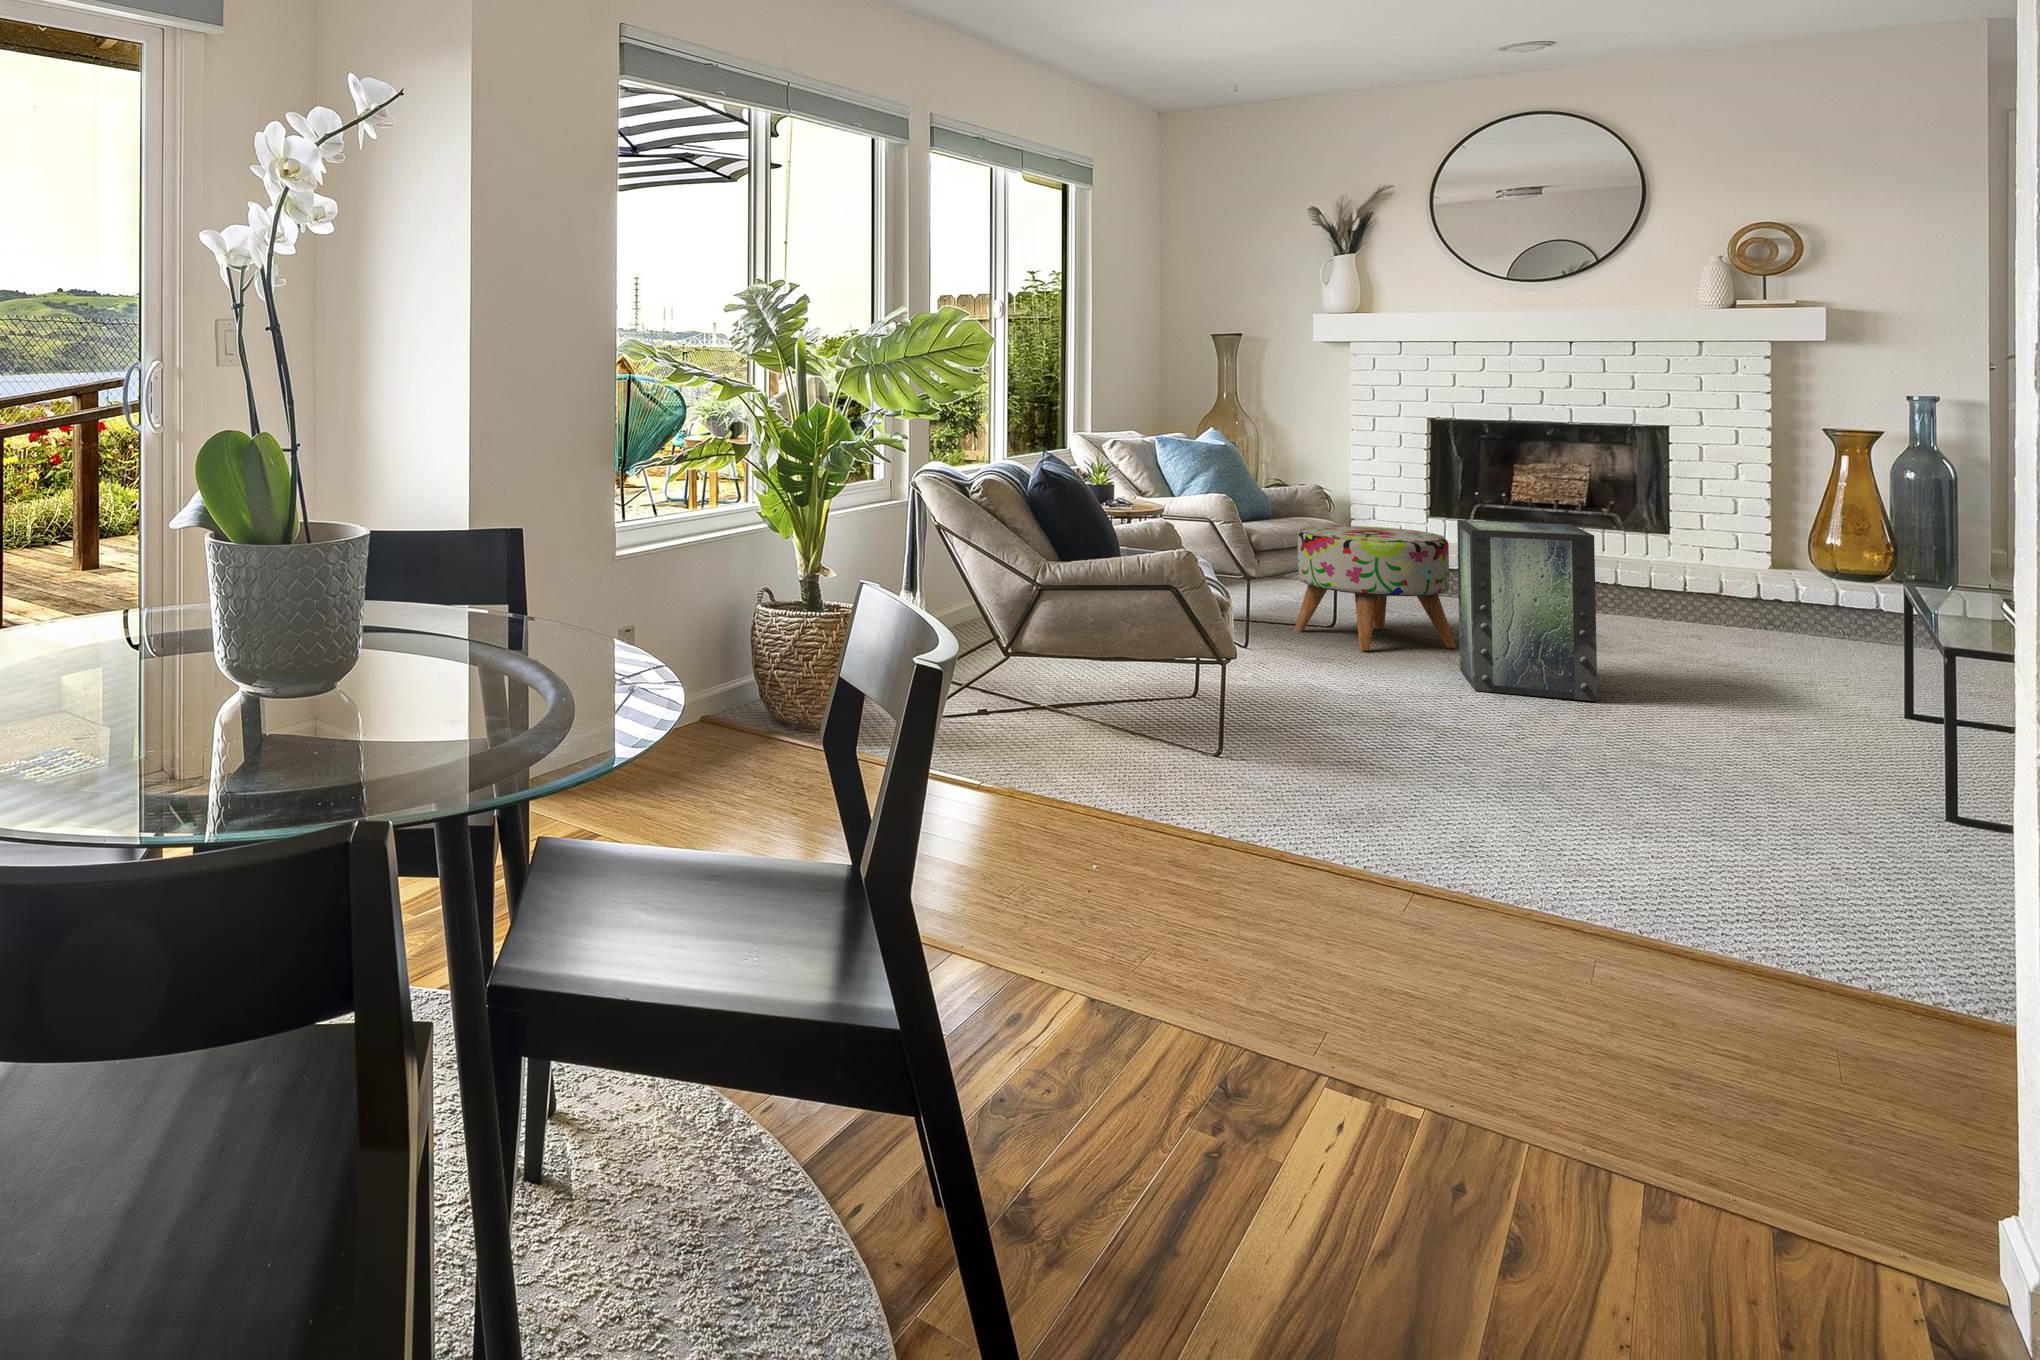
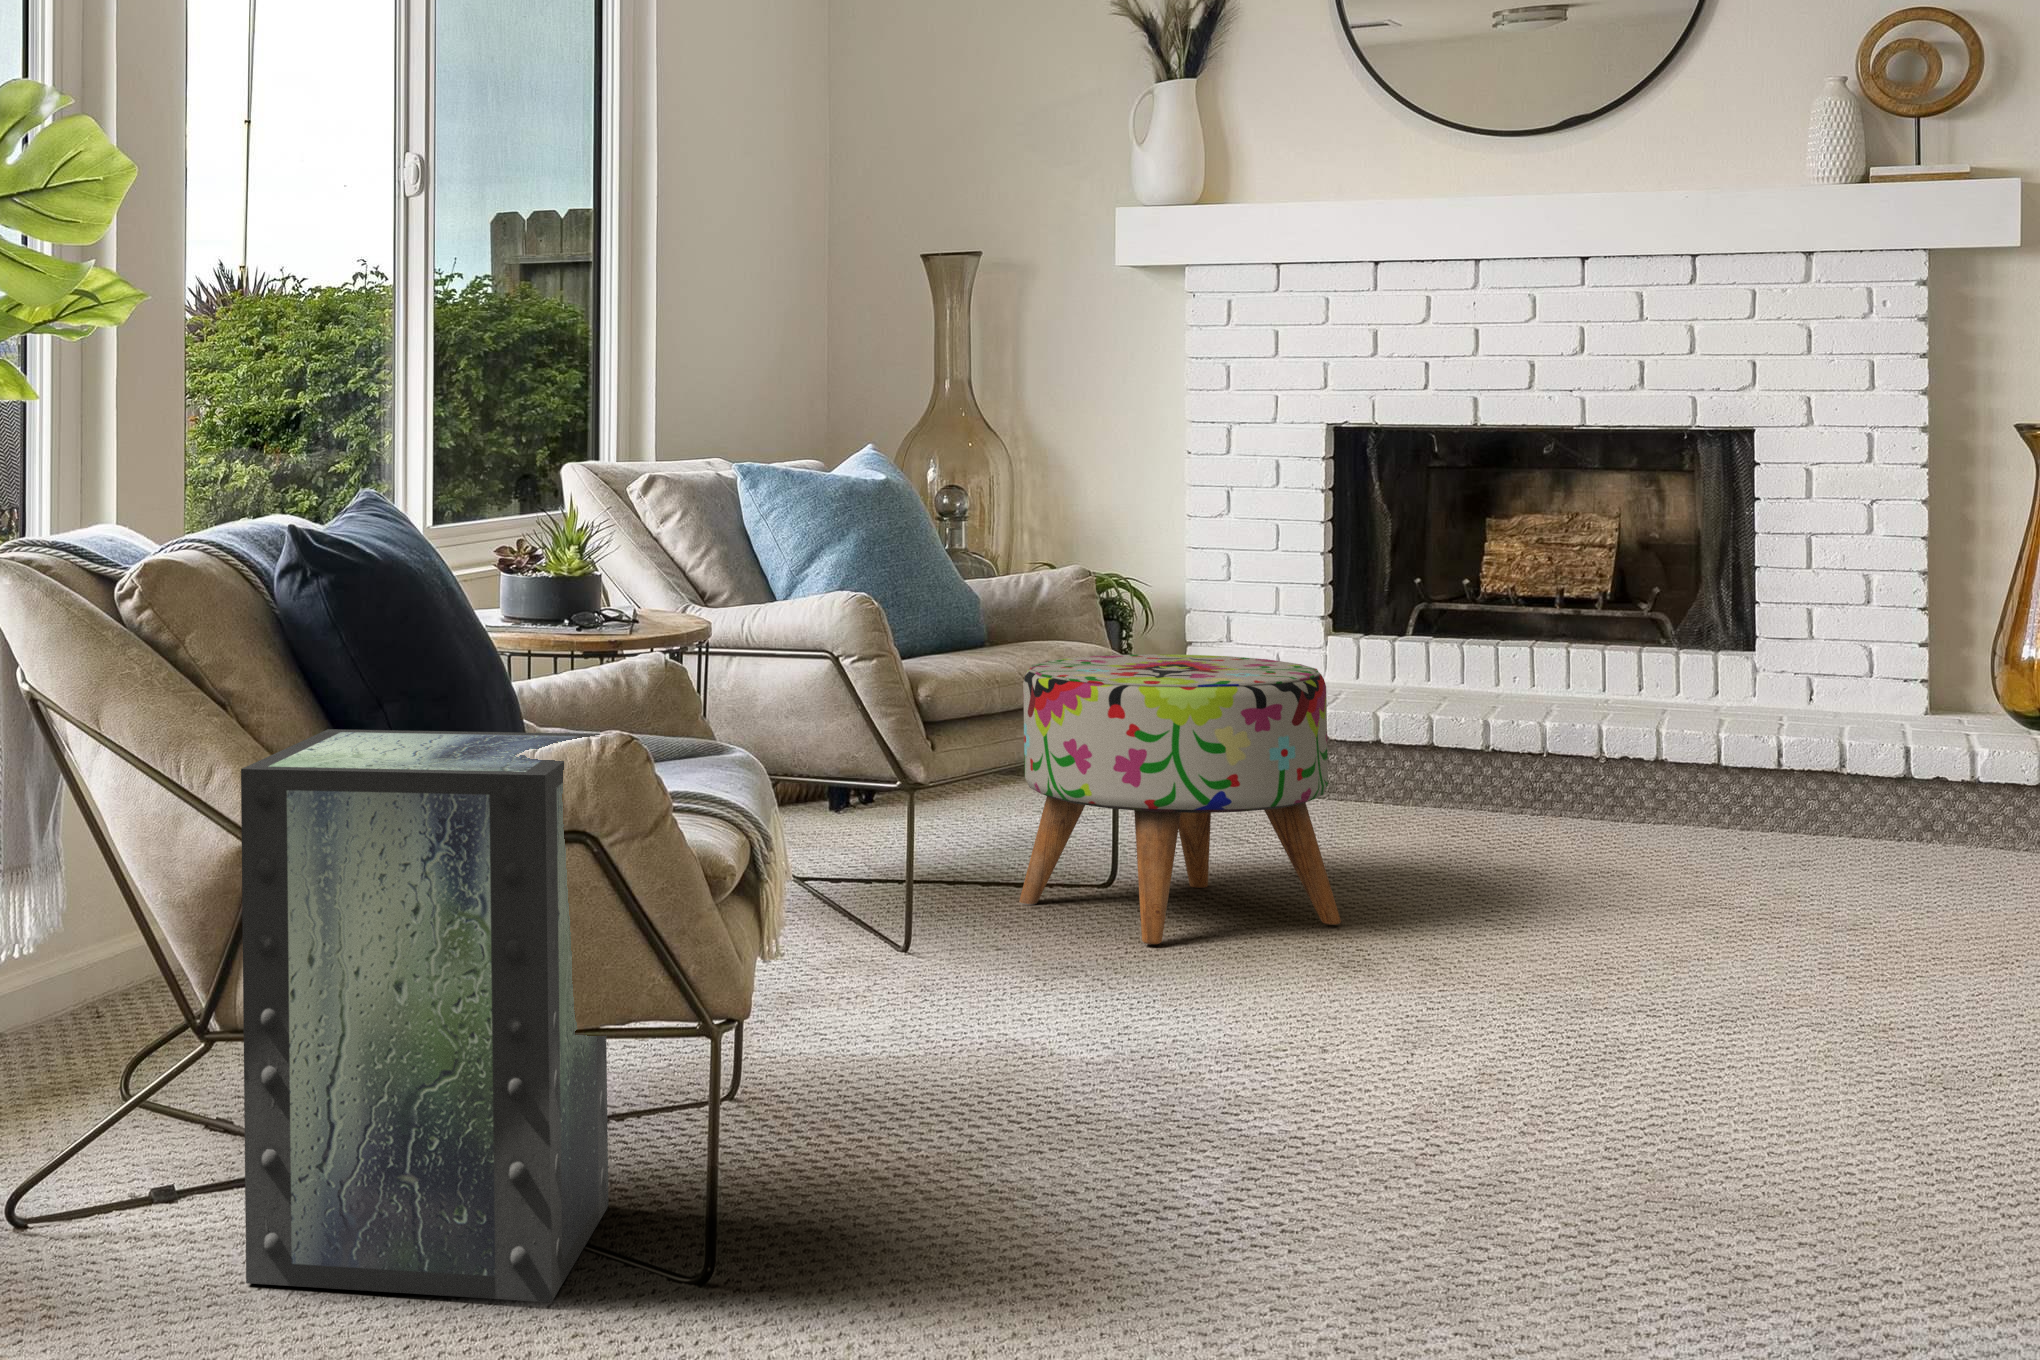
storage box: present [1457,520,1598,701] -> present [241,729,609,1302]

